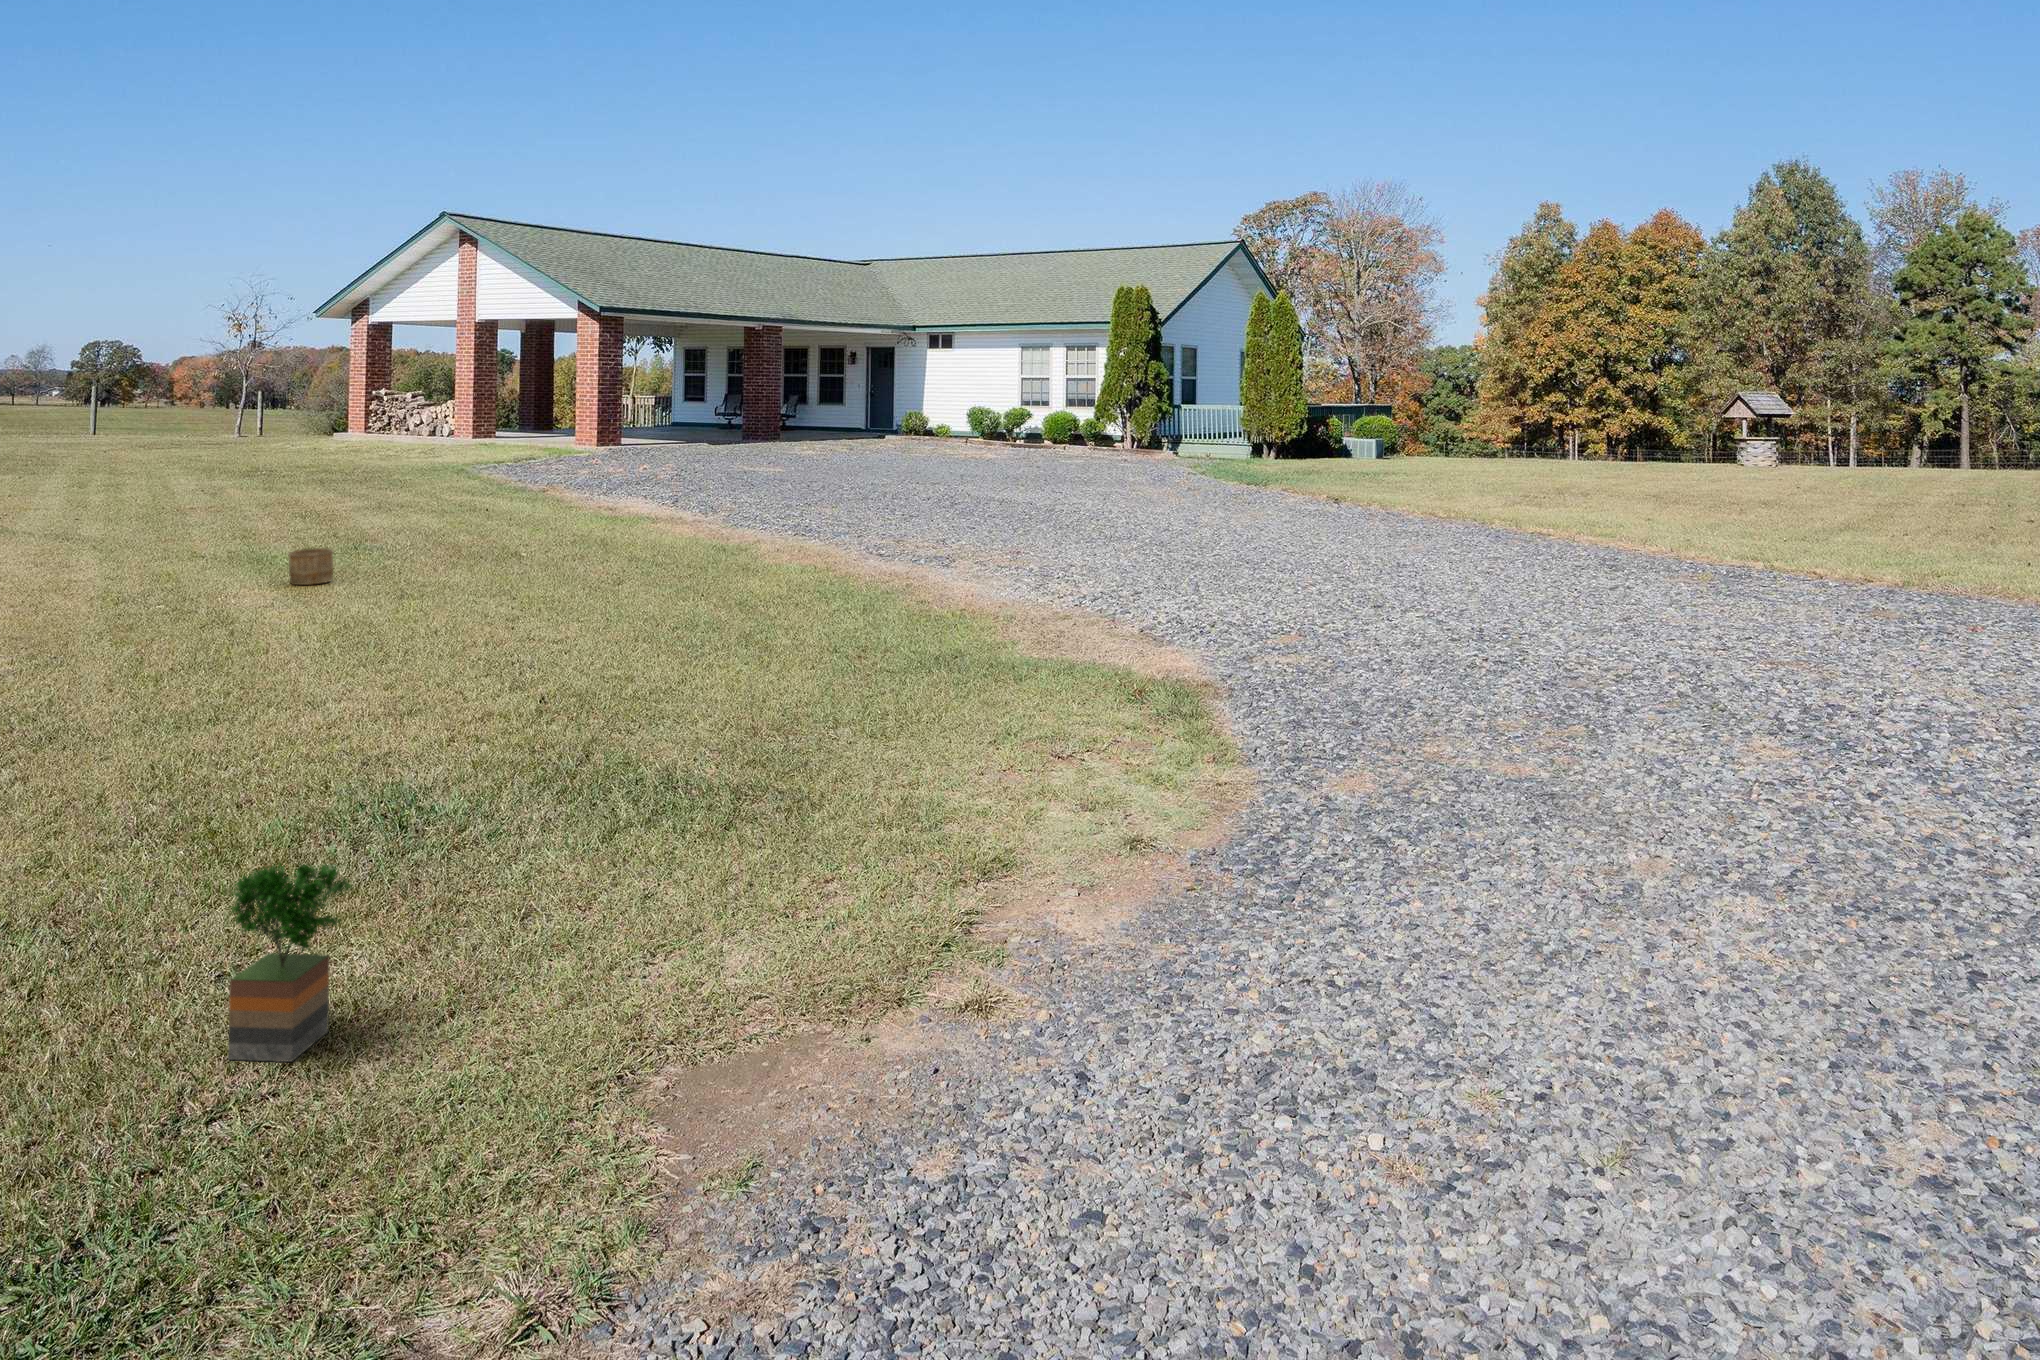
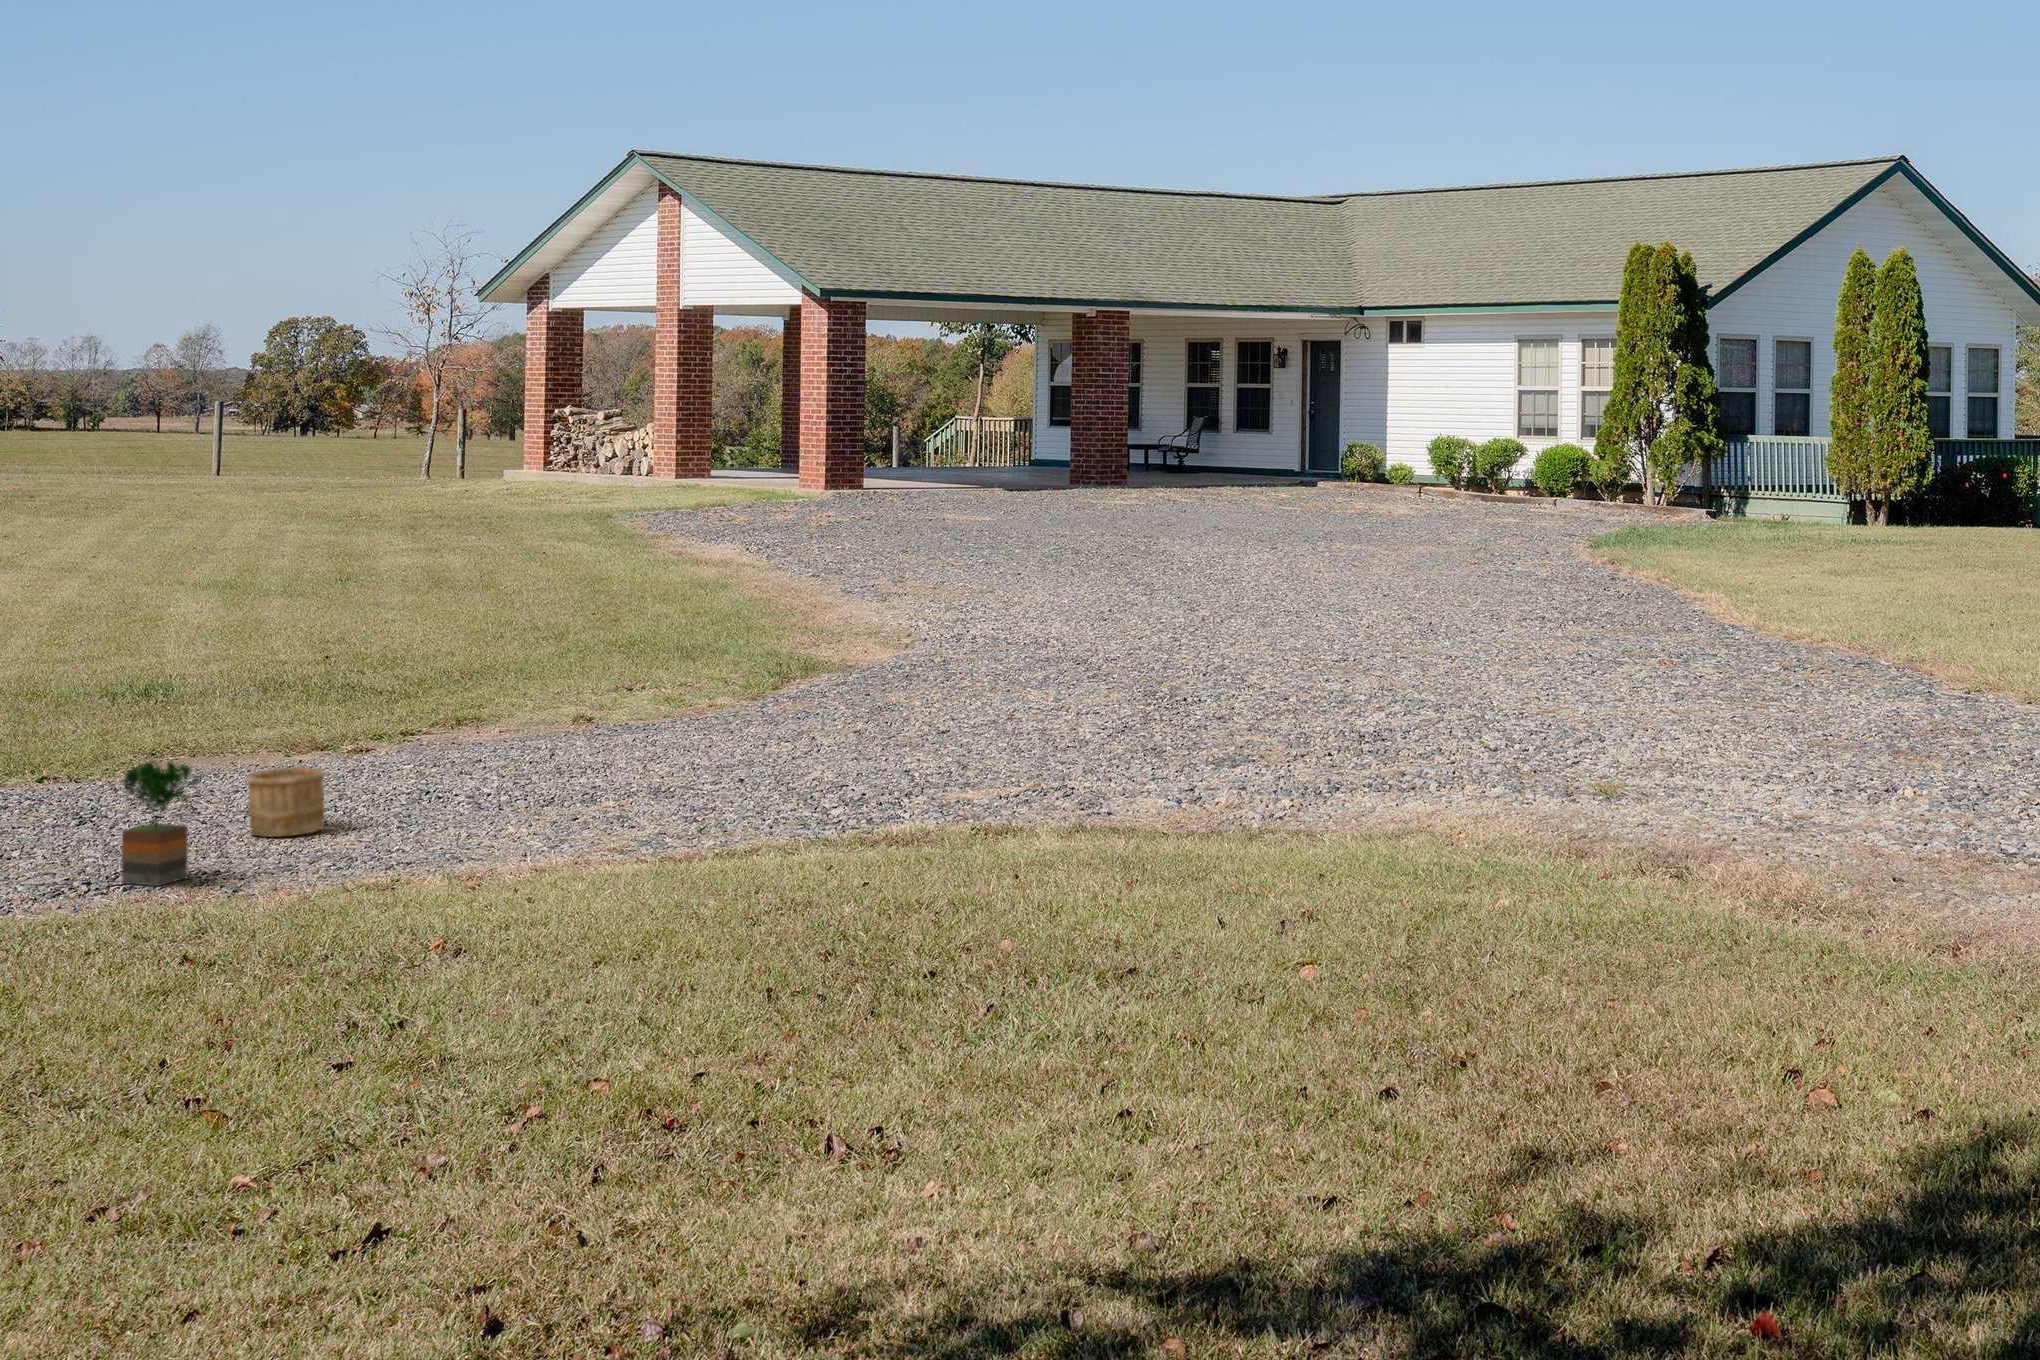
wooden bucket: present [288,548,333,585] -> present [246,767,325,837]

